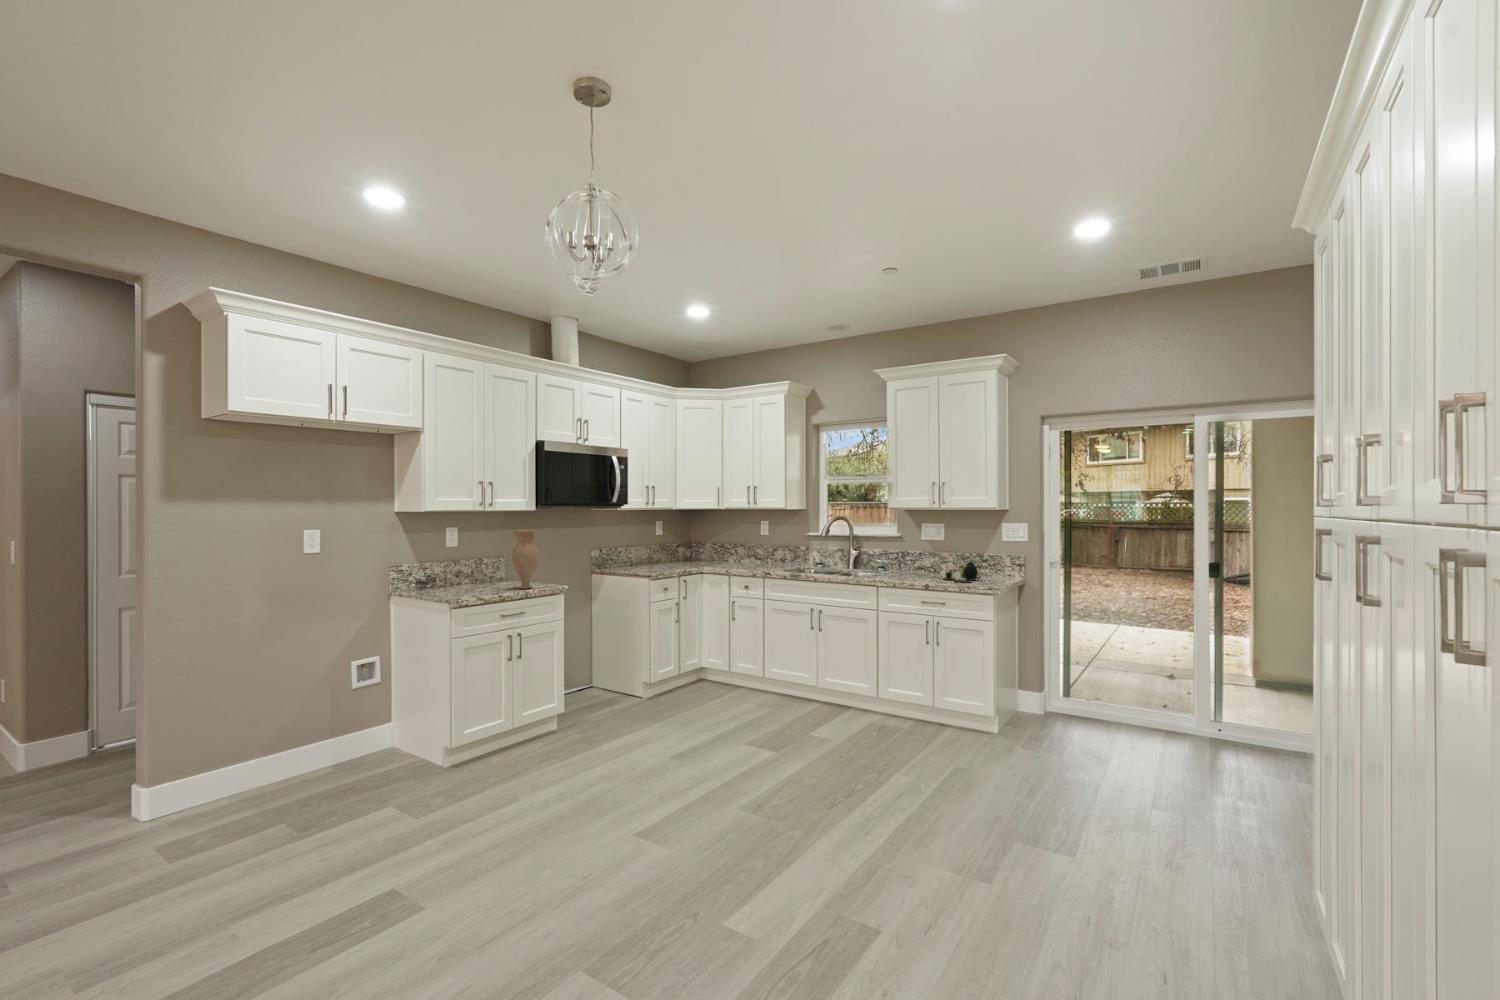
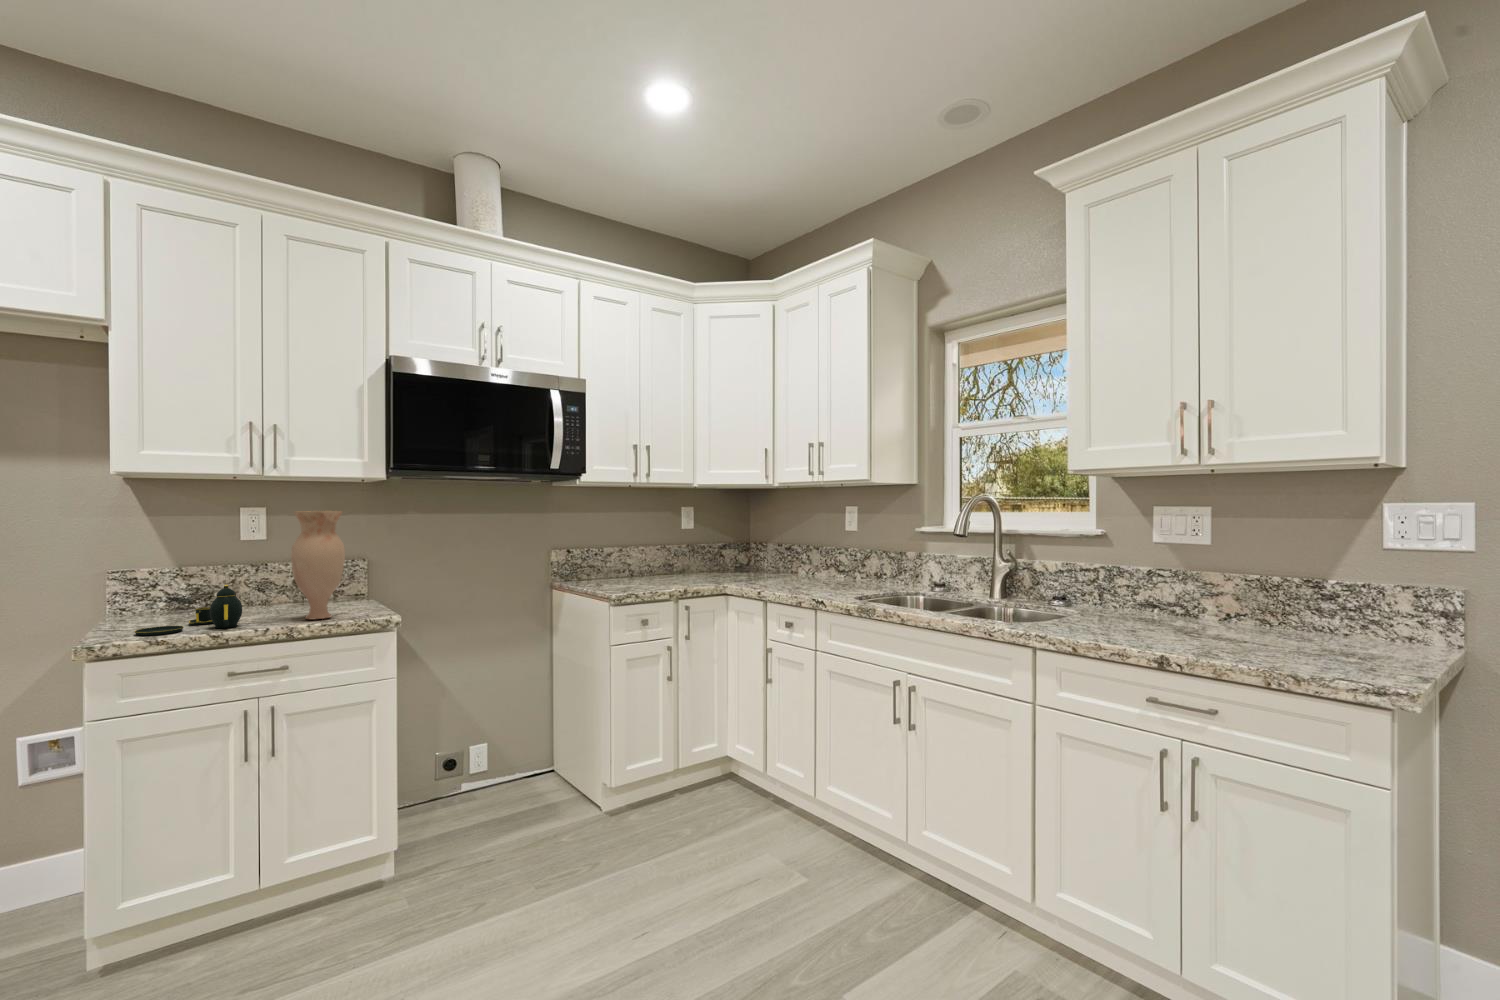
teapot: present [943,561,981,583] -> present [135,585,242,635]

